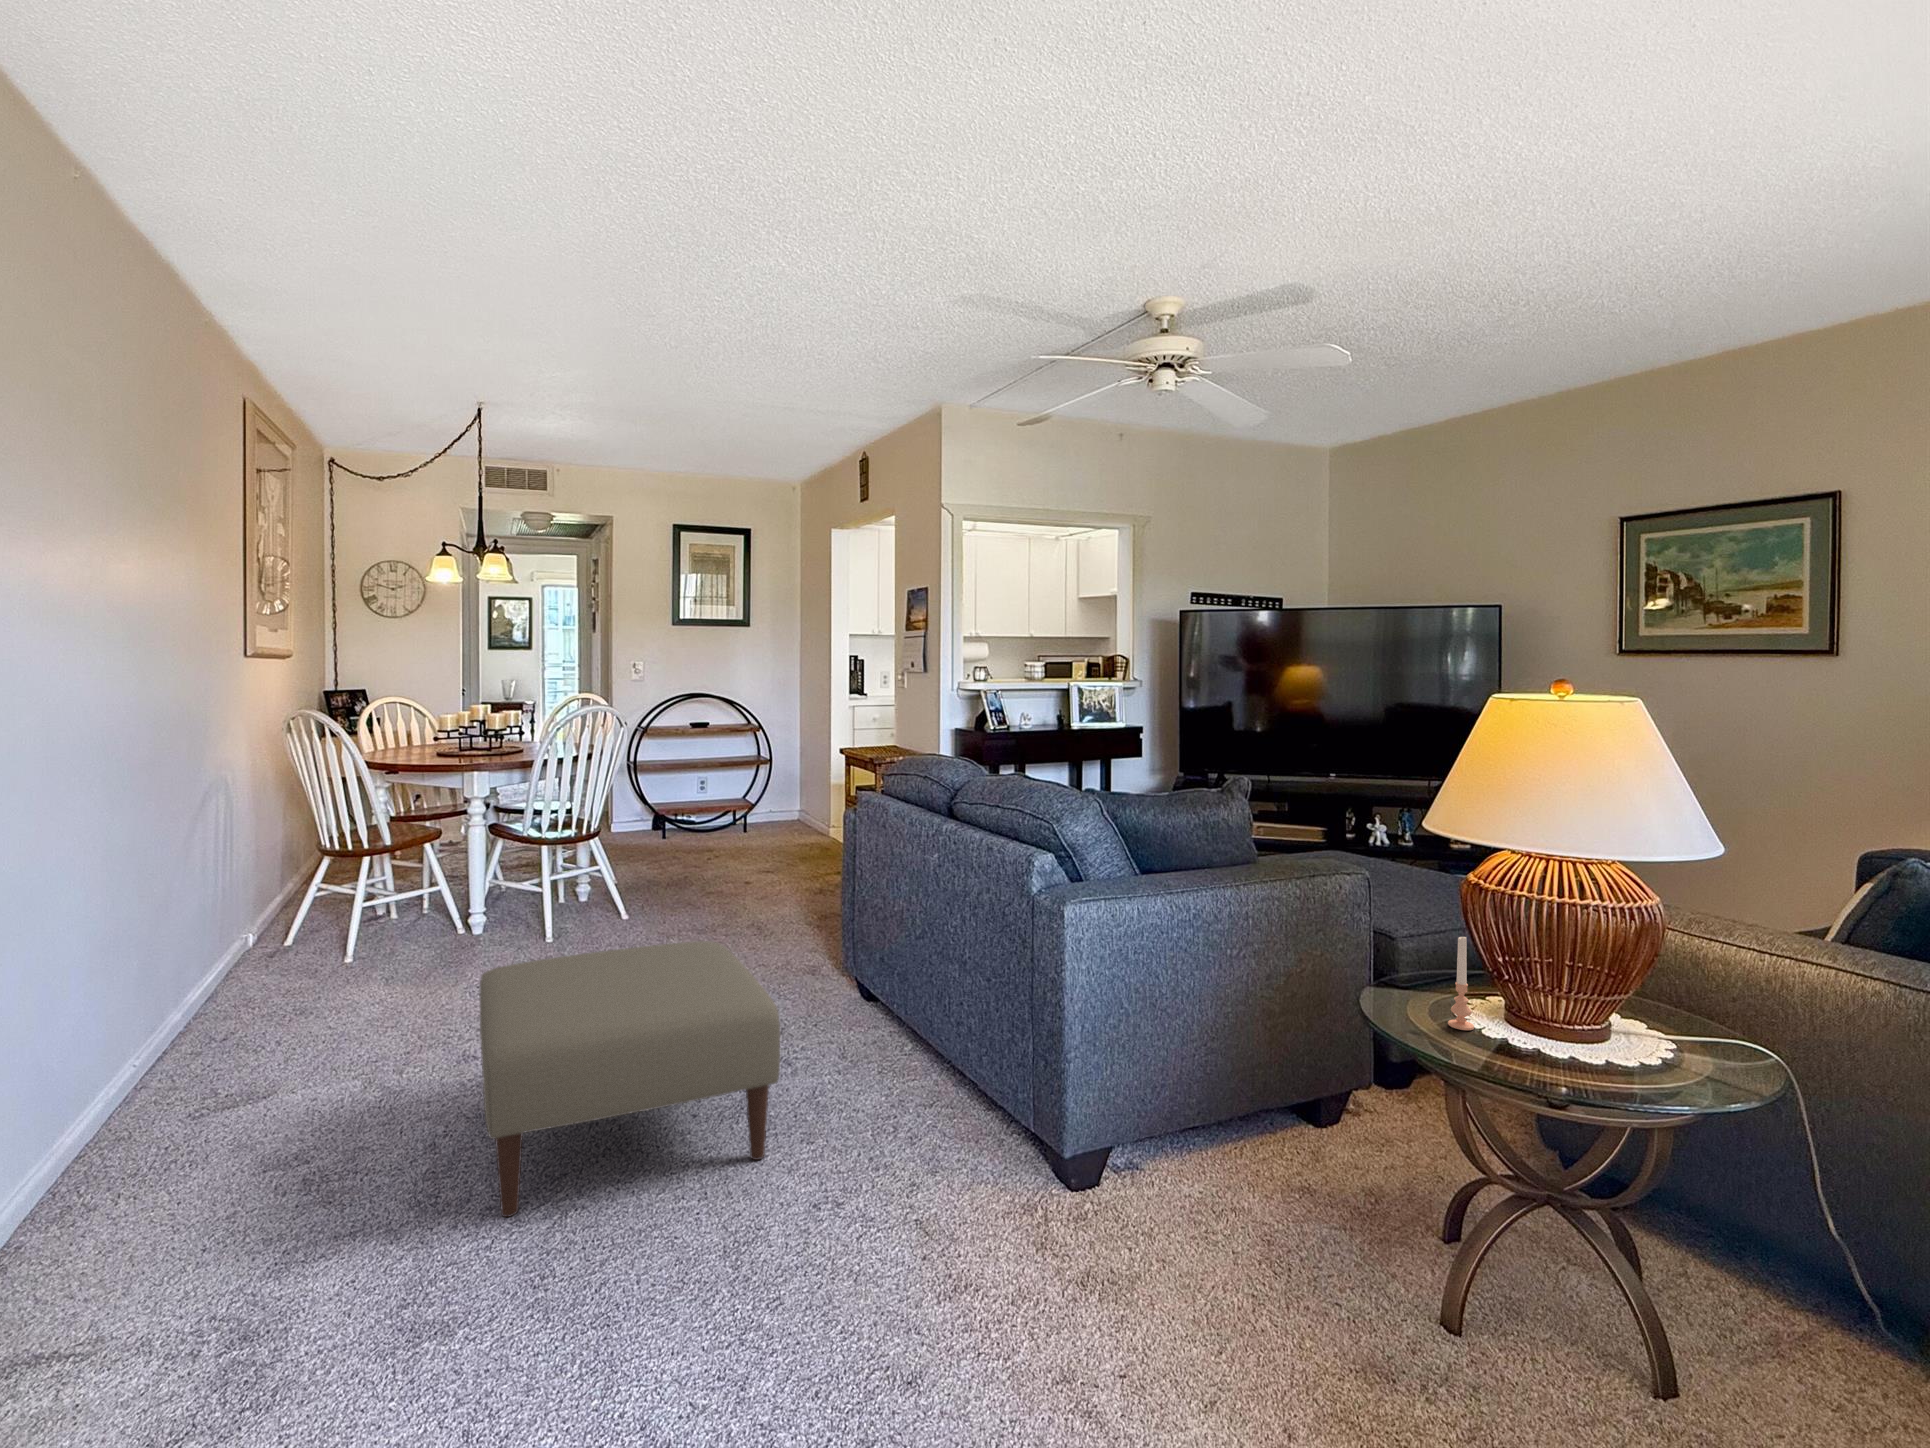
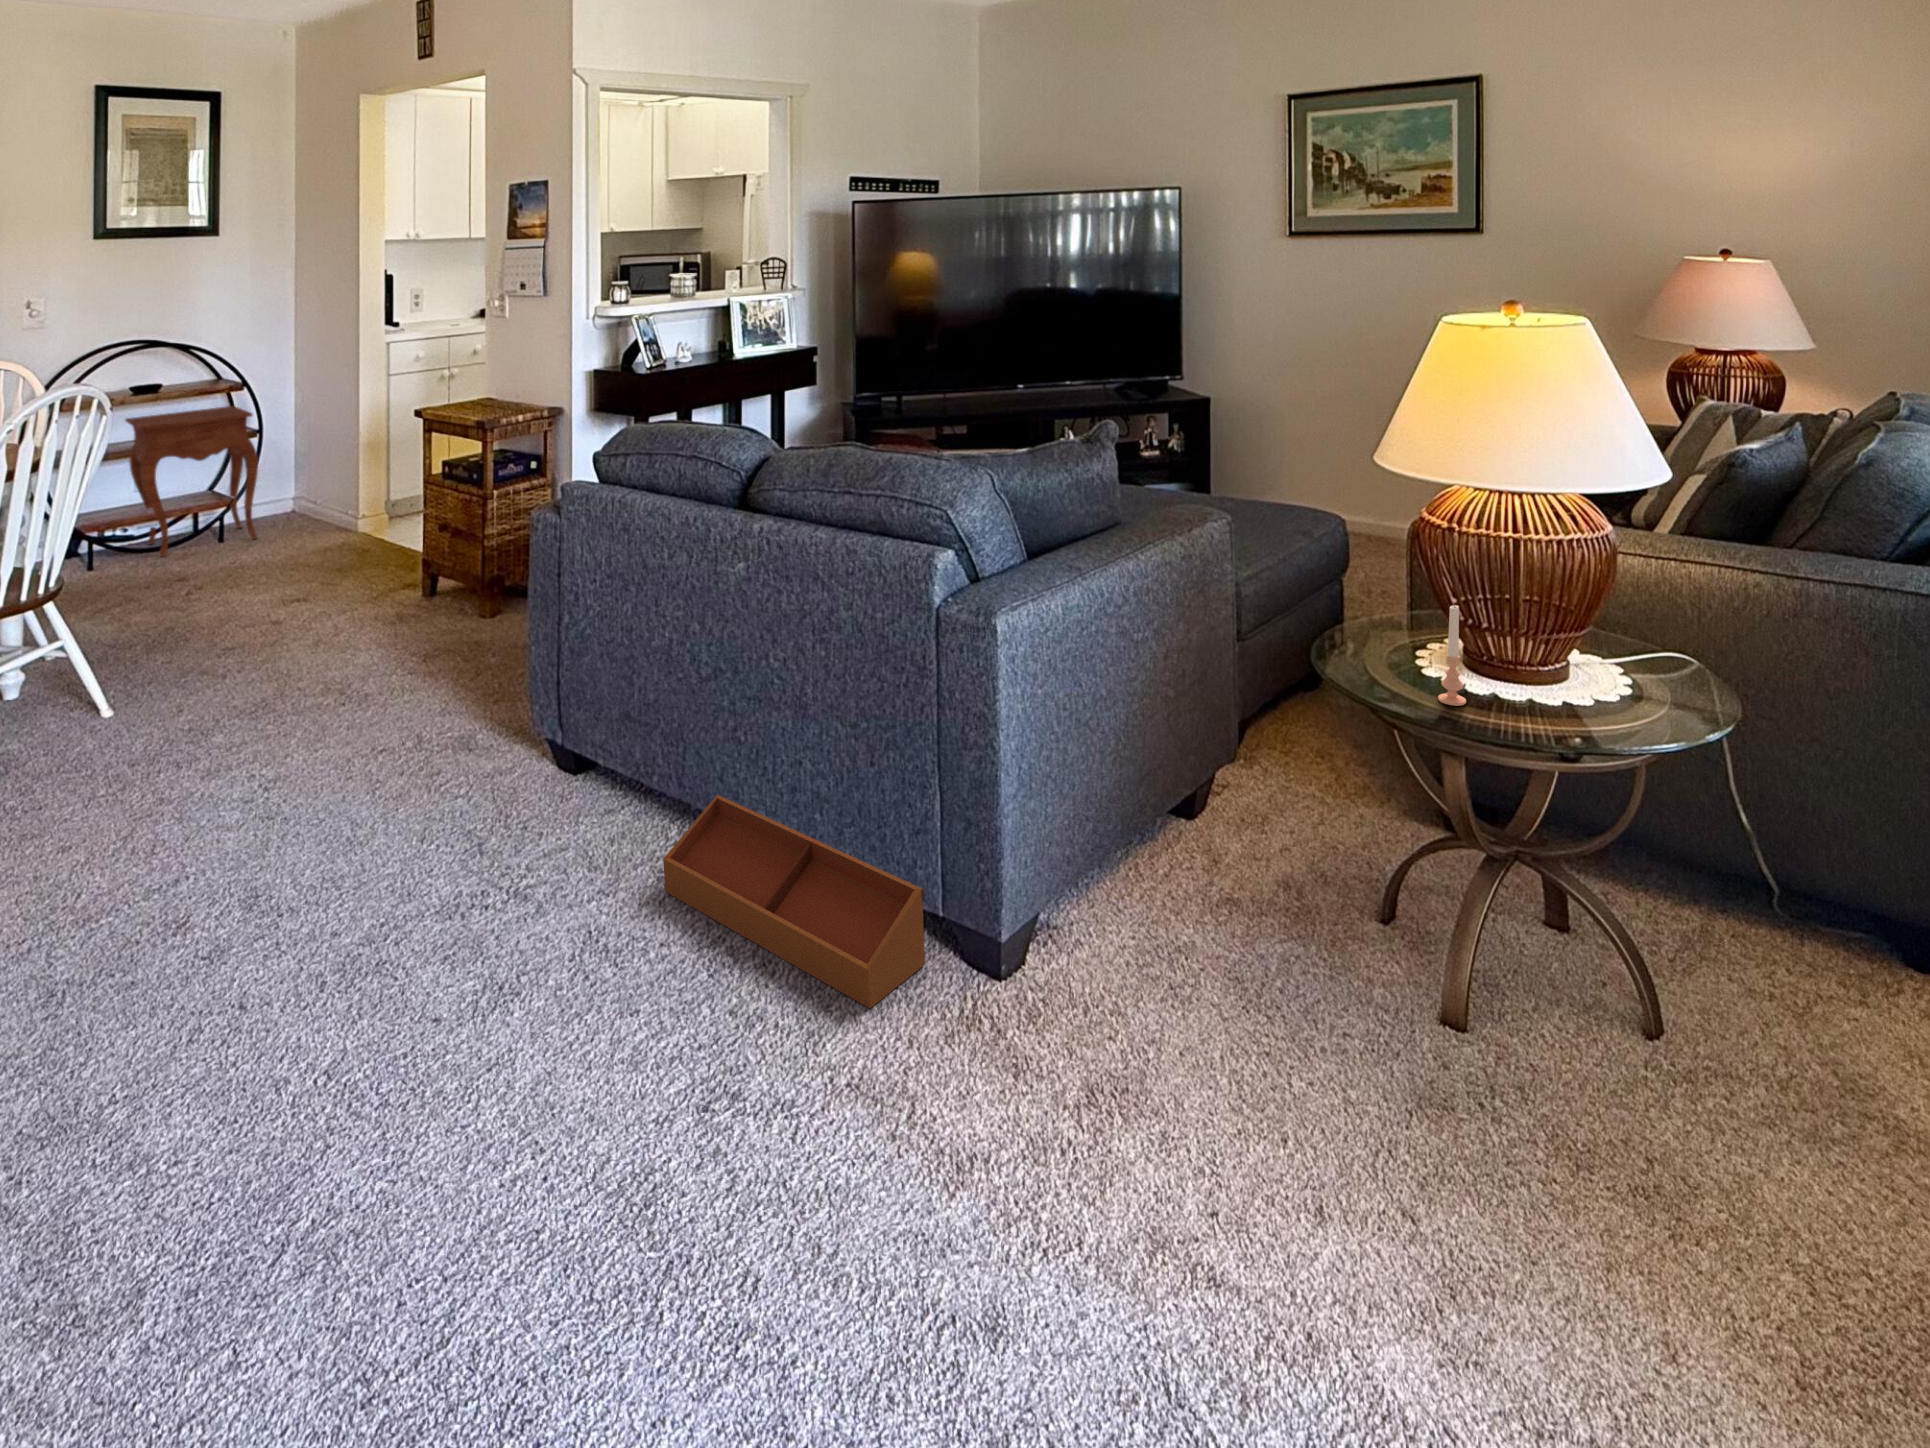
side table: none [677,742,751,838] -> present [126,406,258,557]
ottoman: present [480,941,780,1217] -> none [40,750,612,1303]
storage bin: none [867,1023,1017,1185] -> present [663,795,925,1008]

